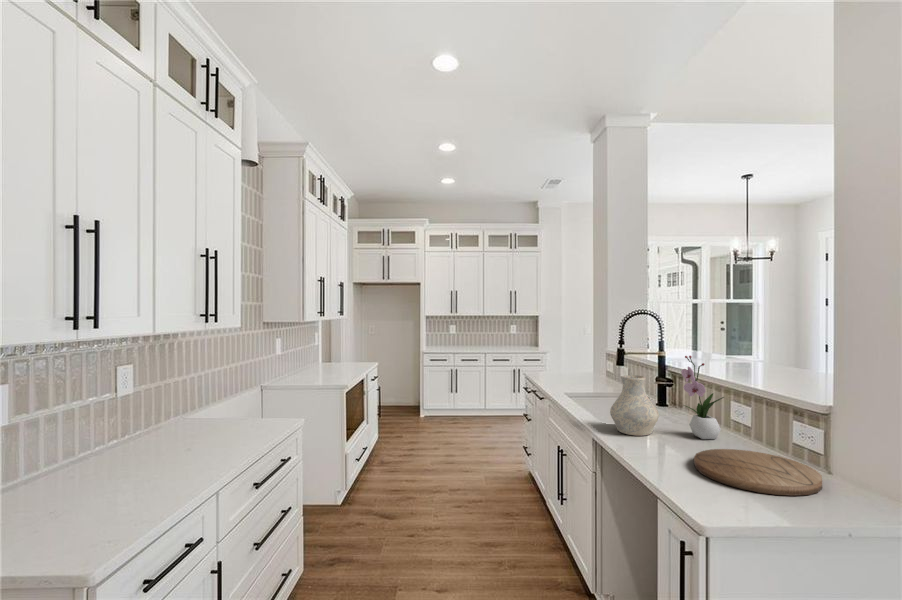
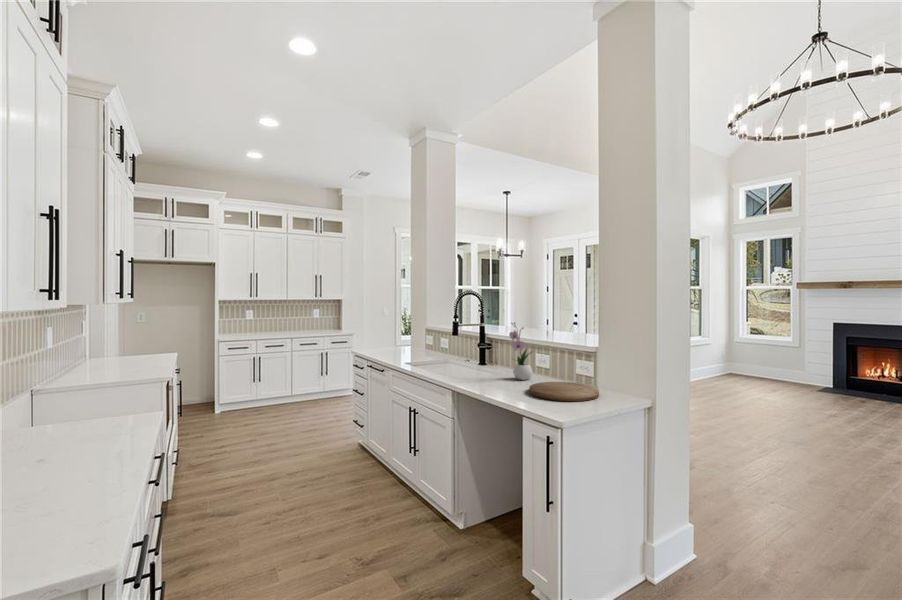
vase: present [610,375,659,436] -> none [461,339,496,383]

